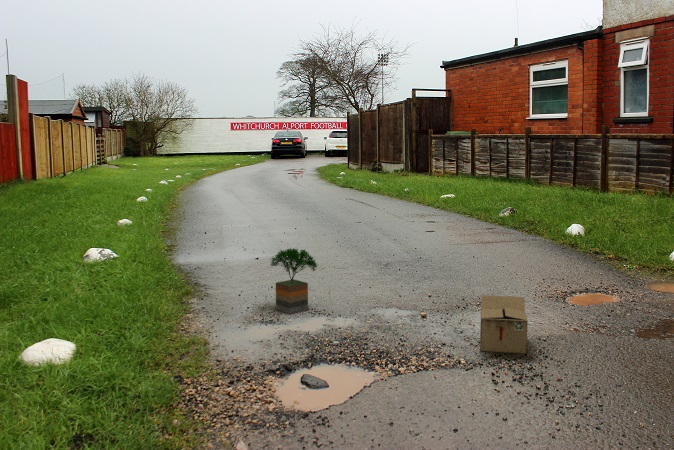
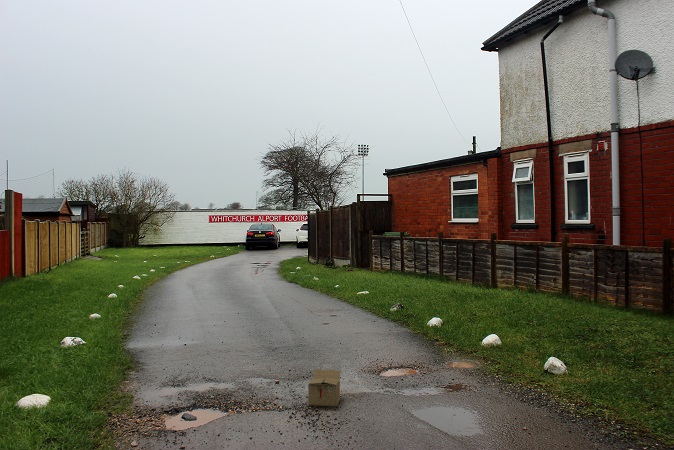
potted tree: present [271,249,317,314] -> none [185,338,218,384]

